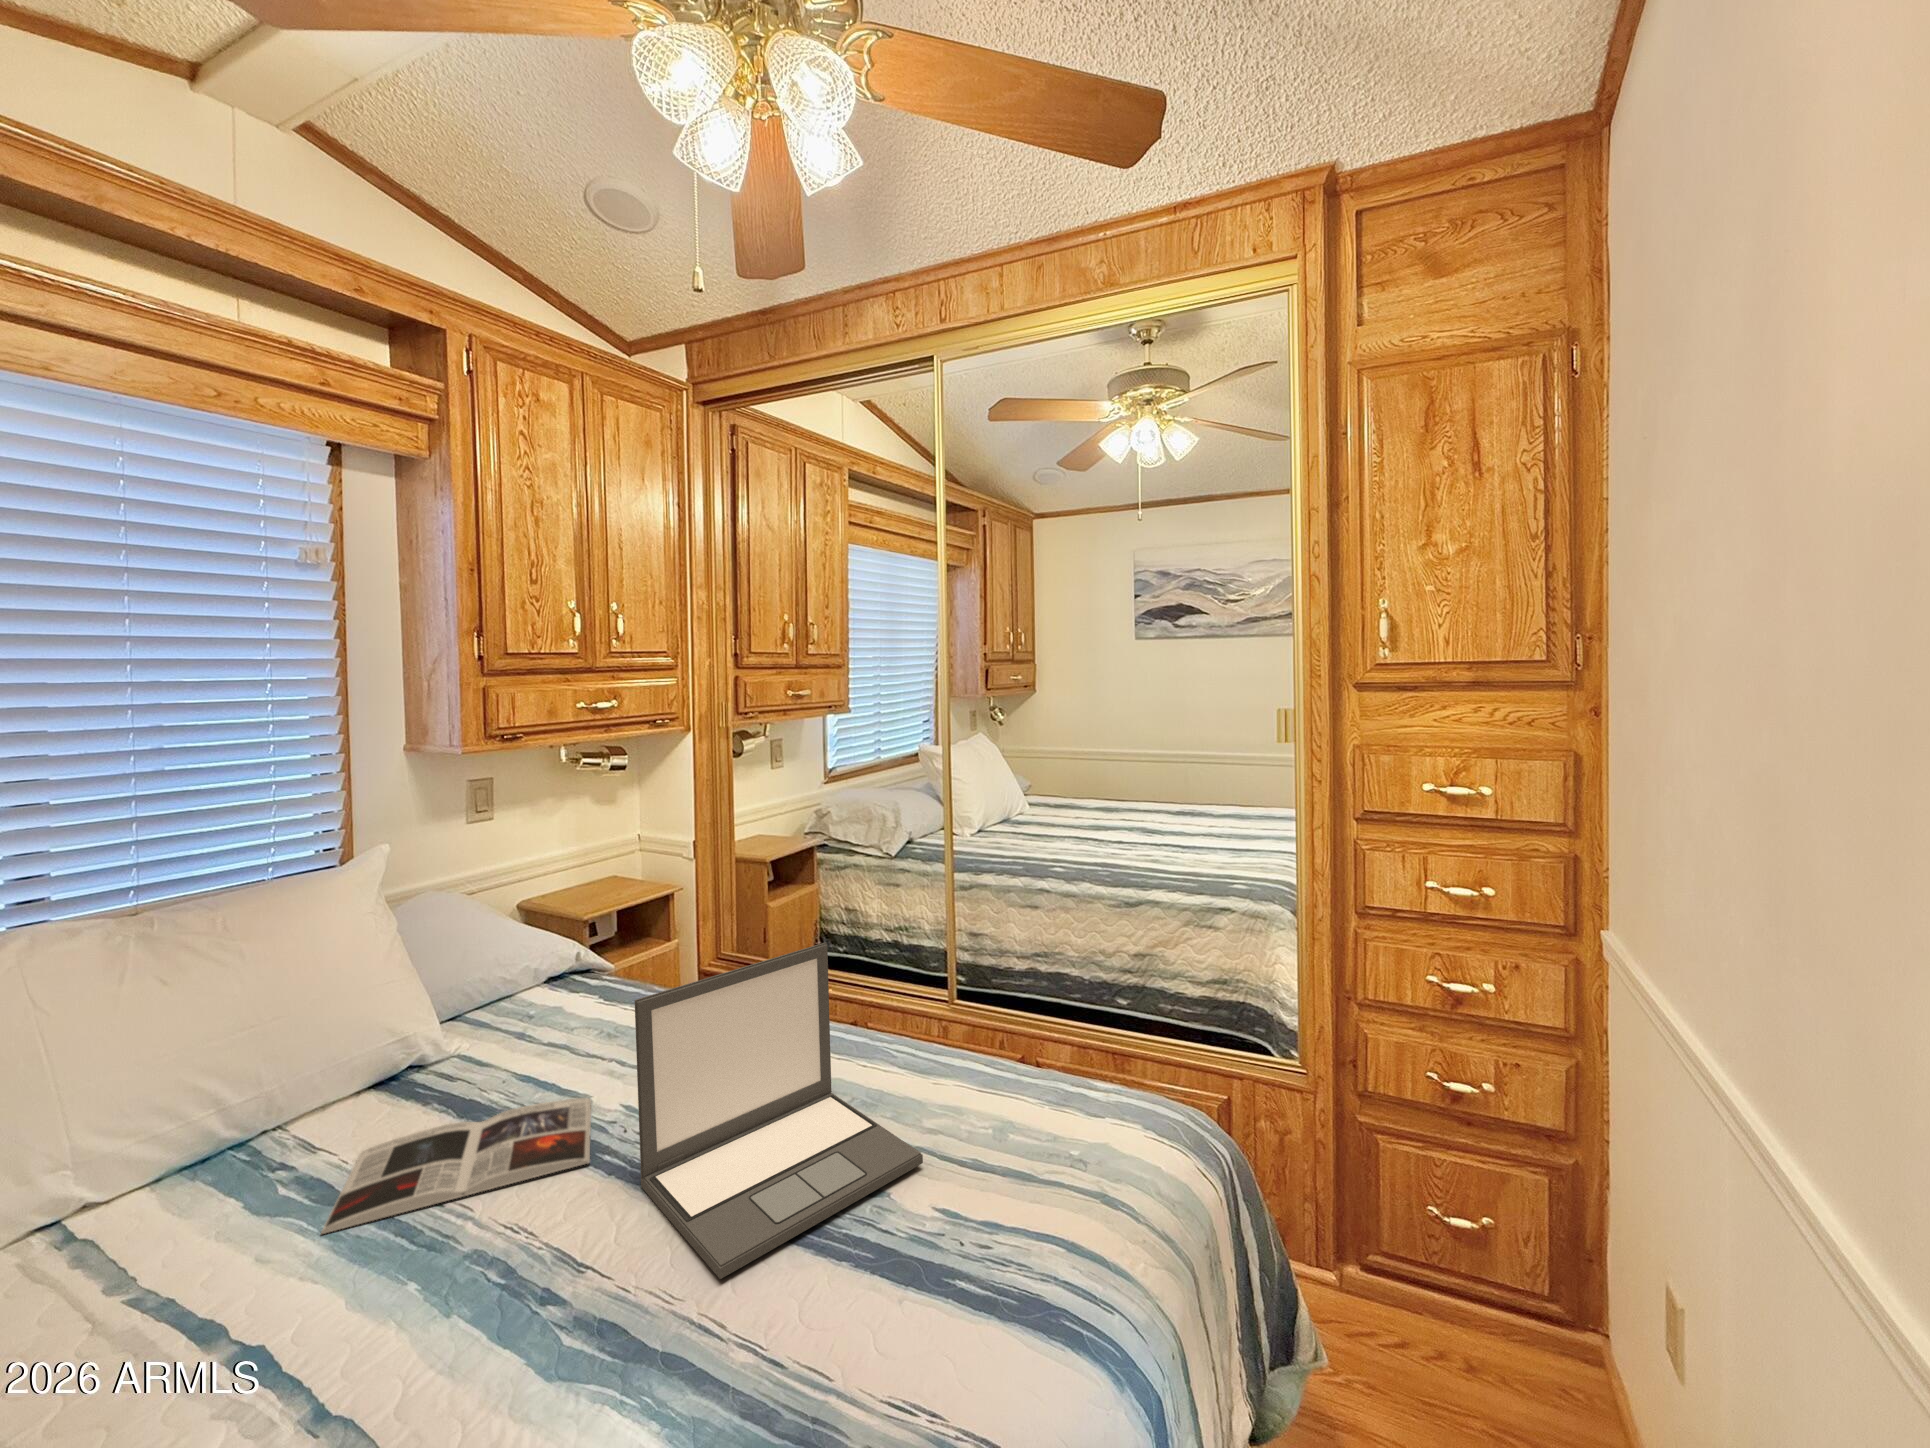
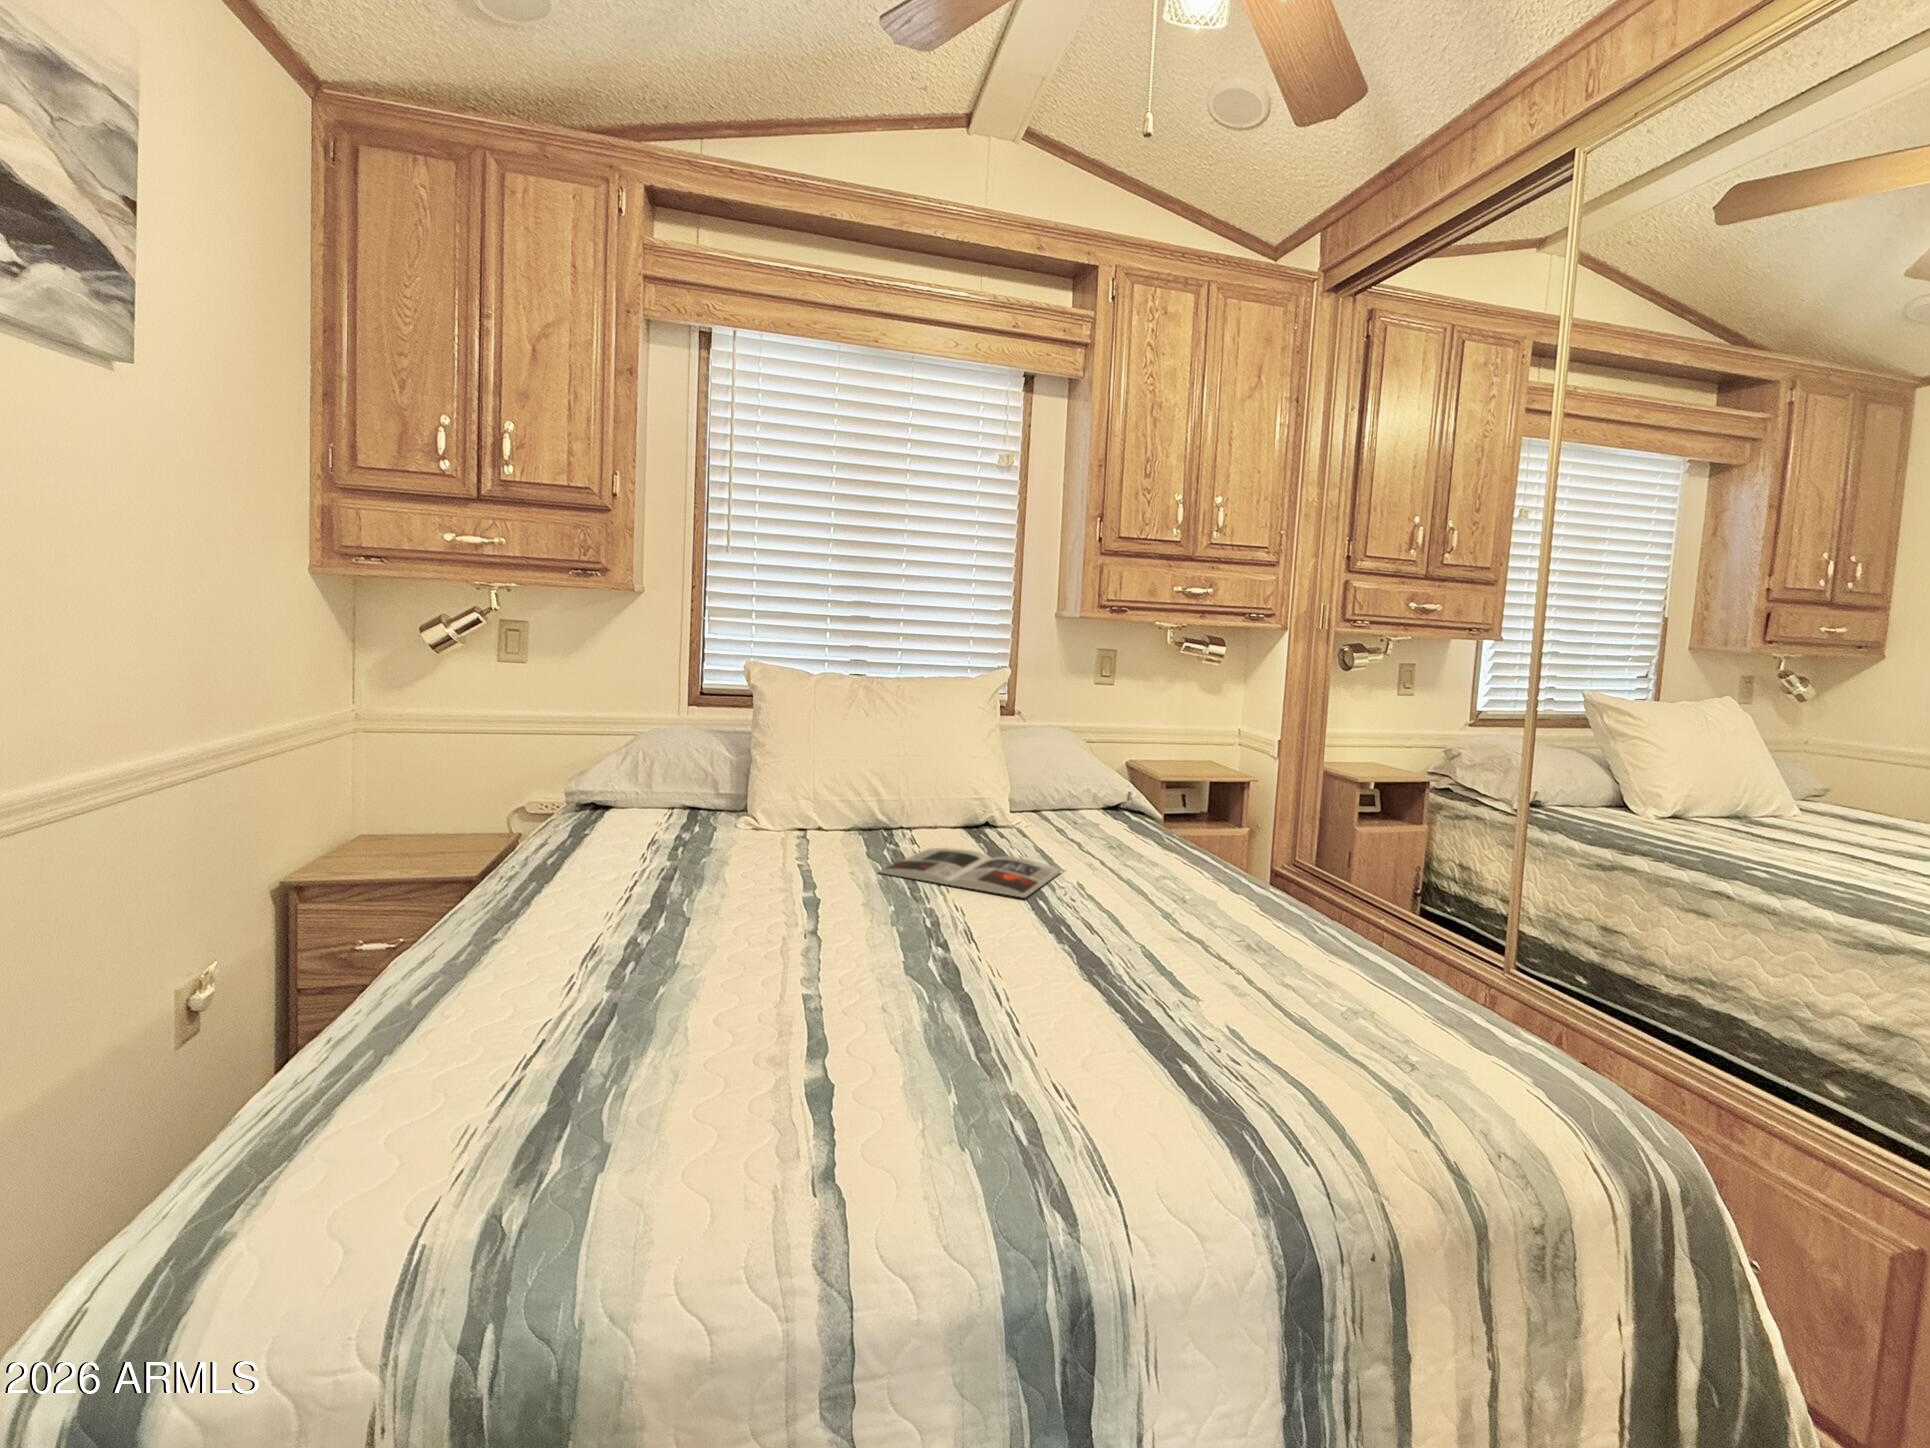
laptop: present [635,942,923,1279] -> none [1031,764,1251,996]

